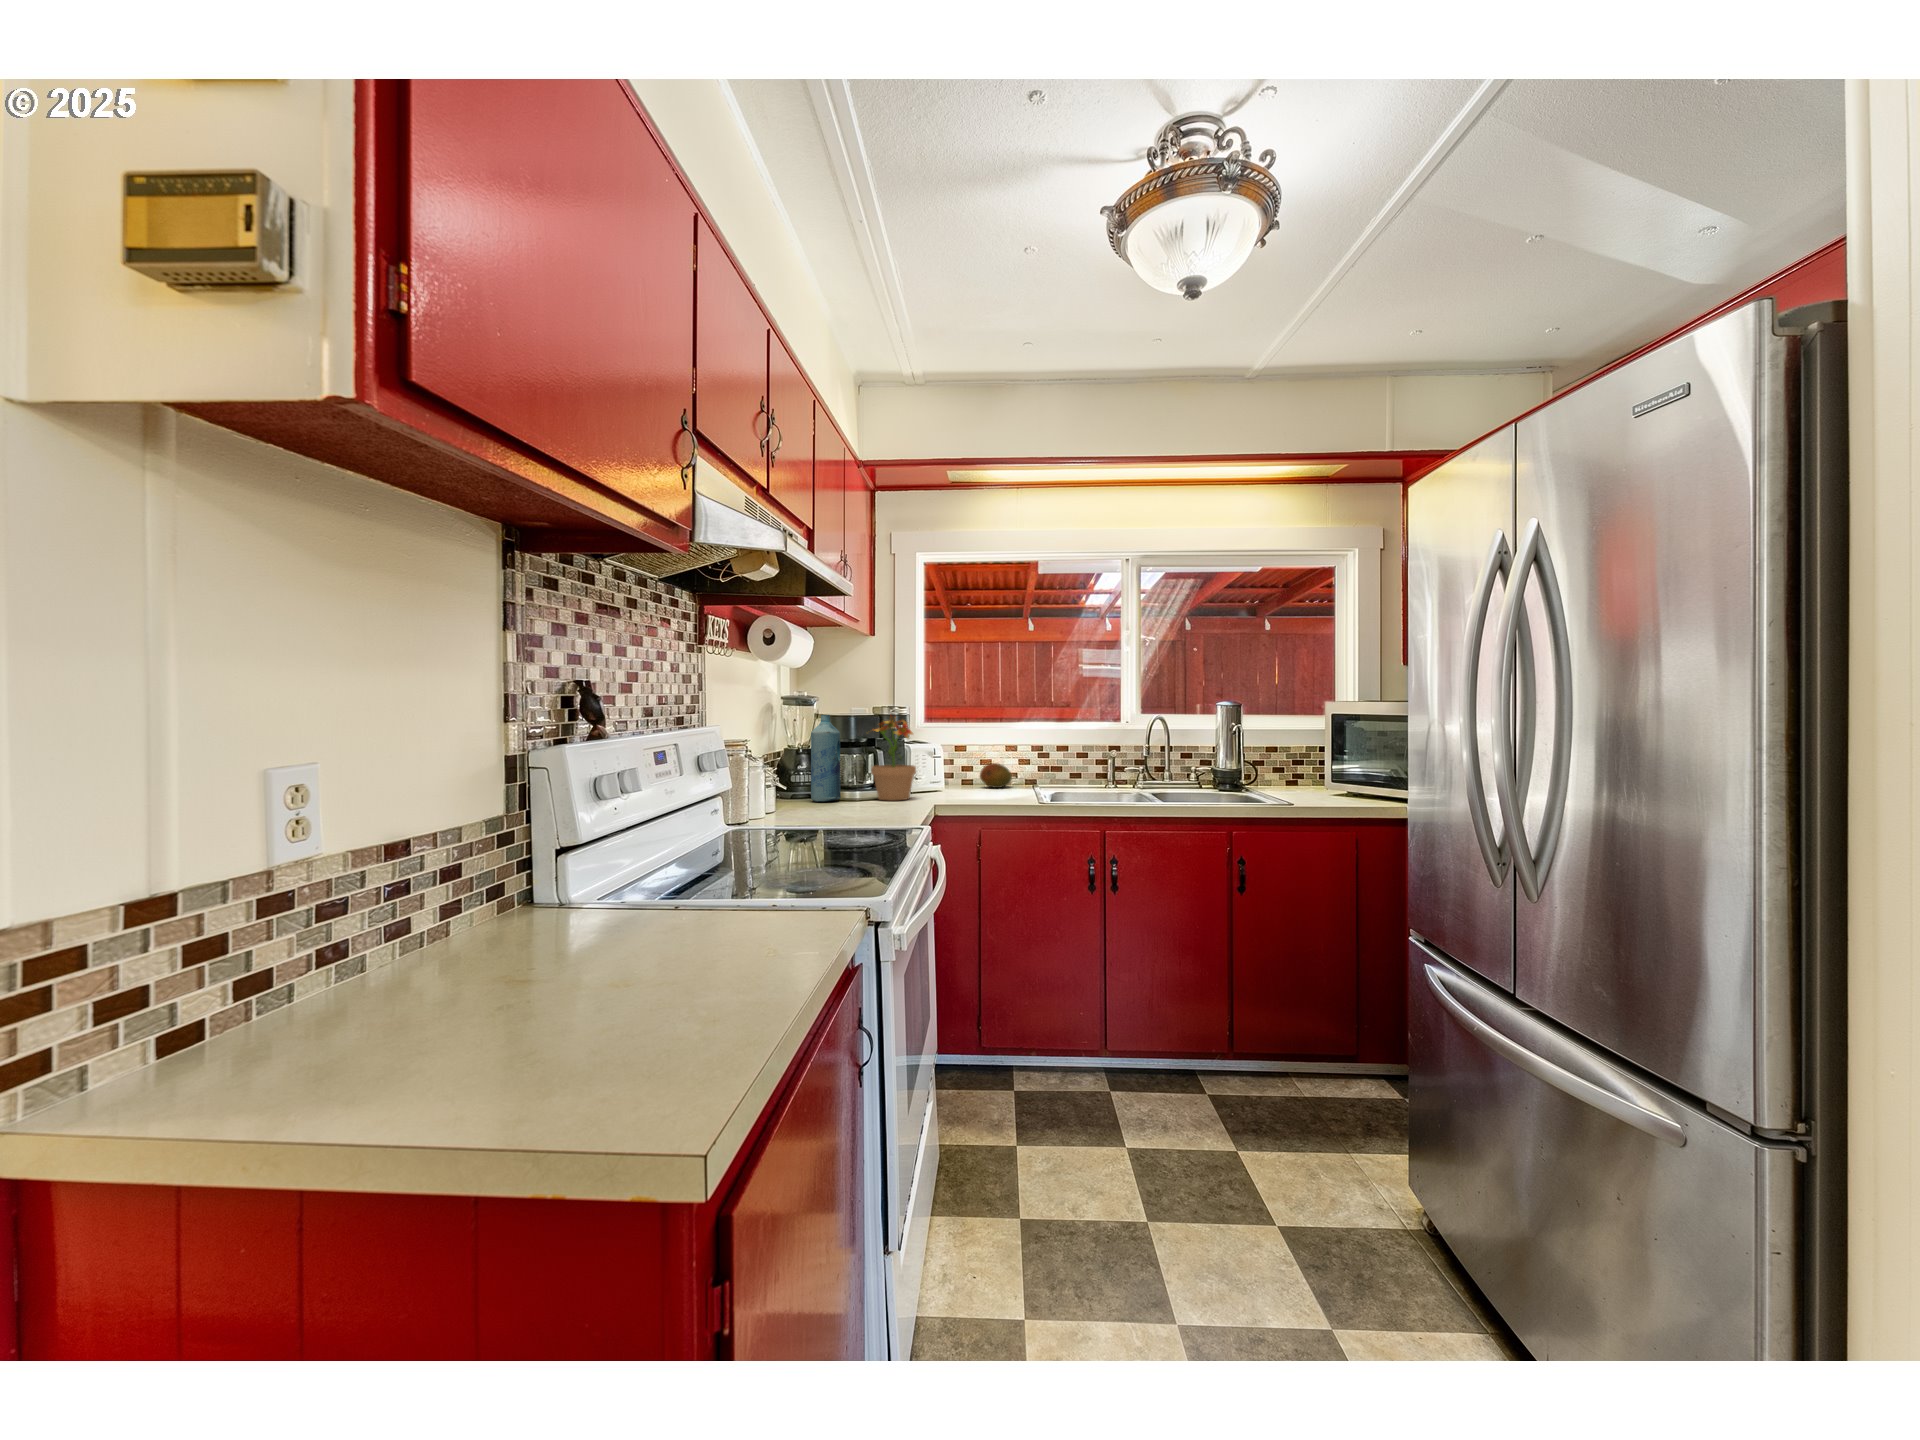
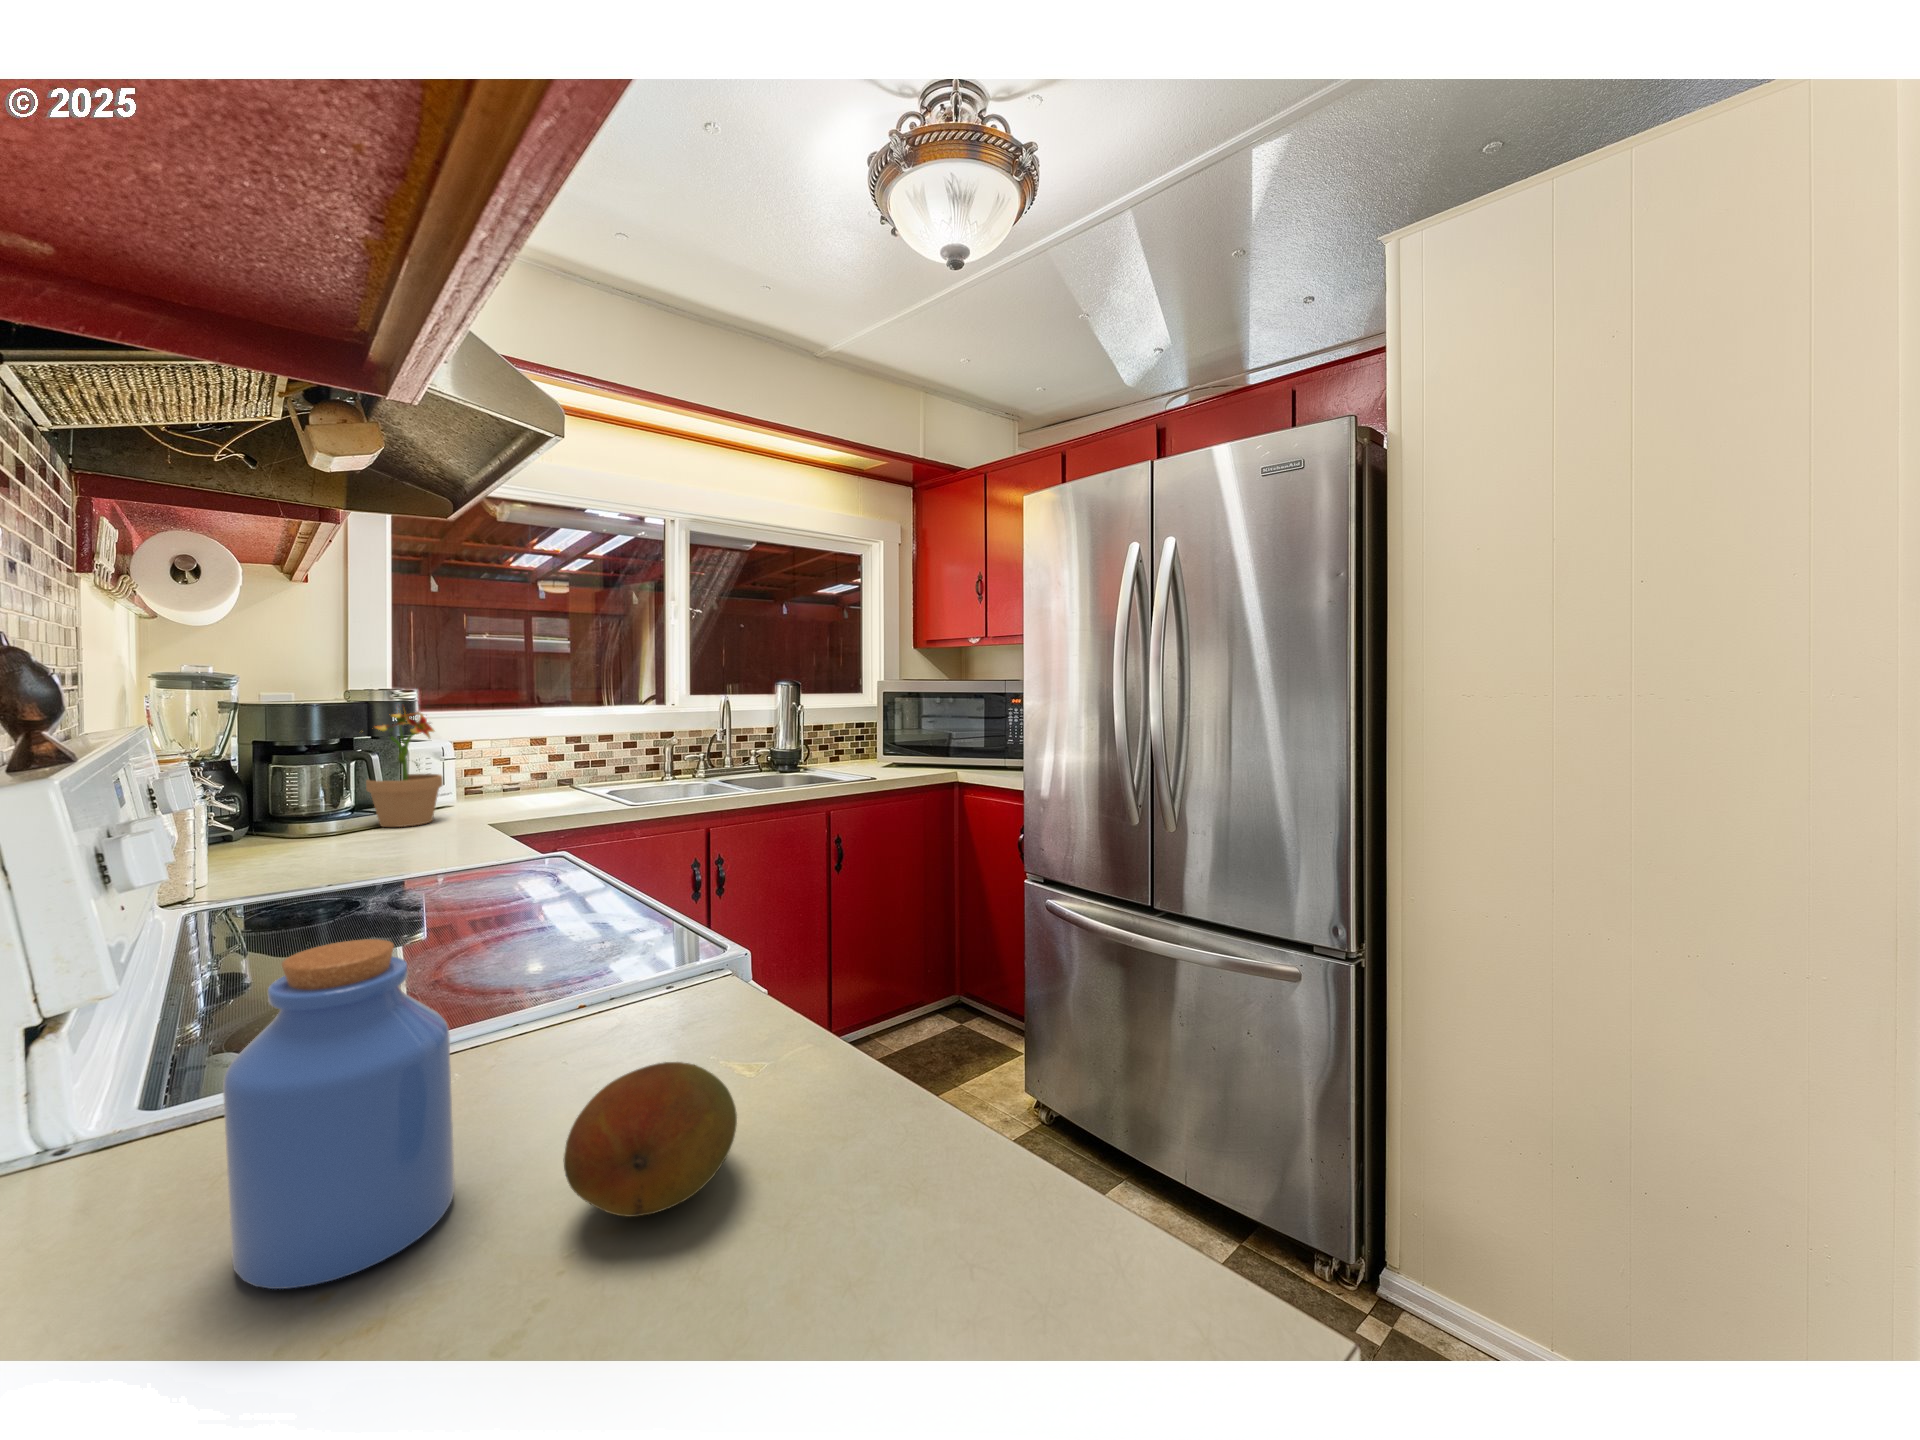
bottle: present [811,715,841,801] -> none [252,707,315,842]
fruit: present [980,763,1012,788] -> present [564,1062,737,1217]
jar: none [520,801,619,955] -> present [223,939,455,1289]

